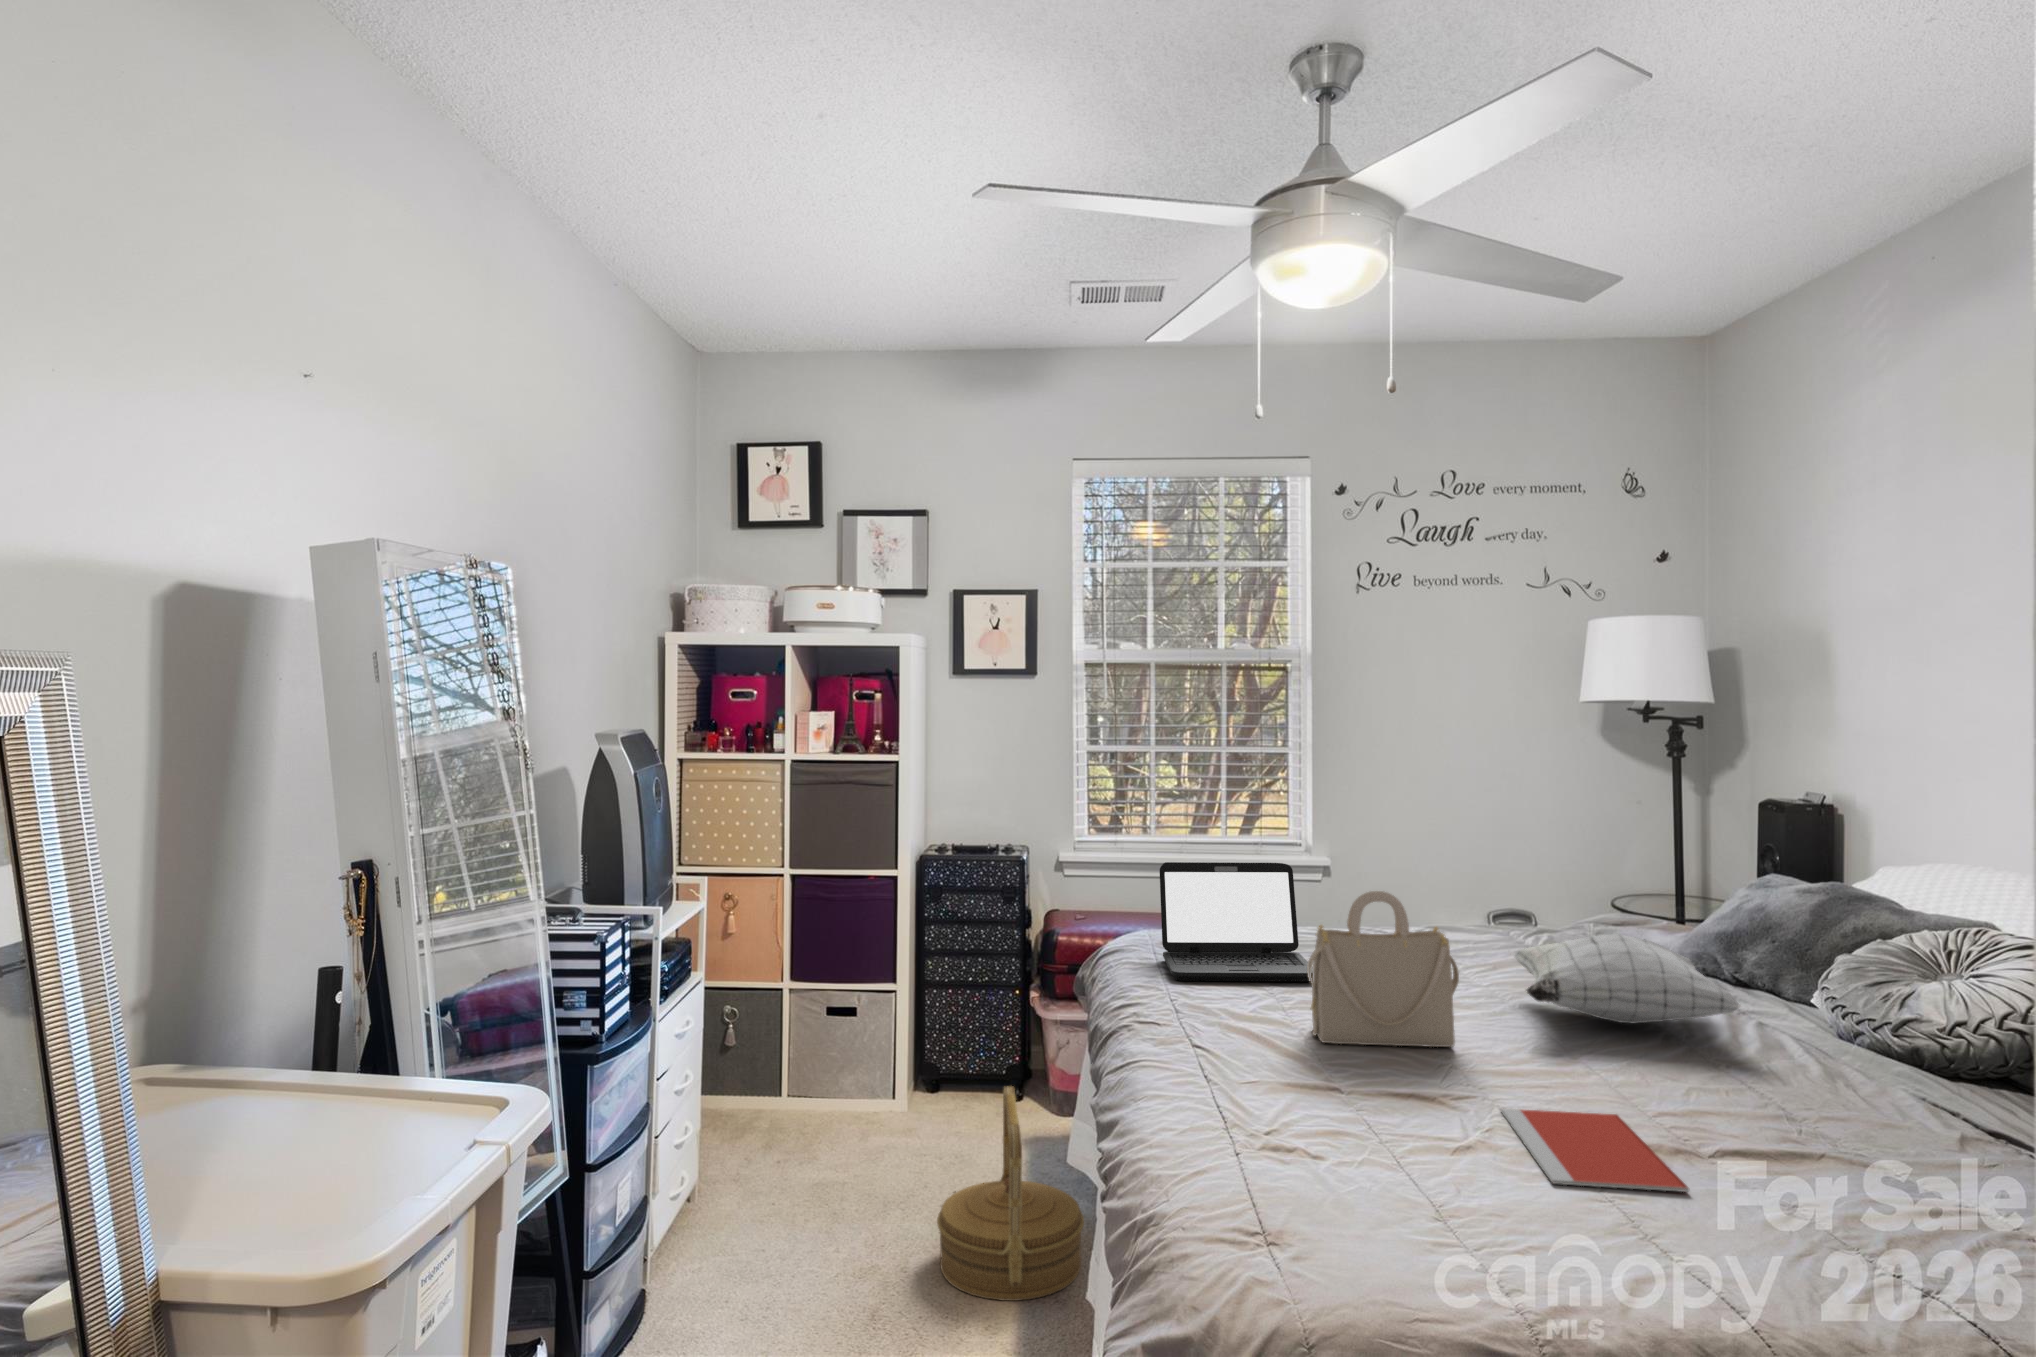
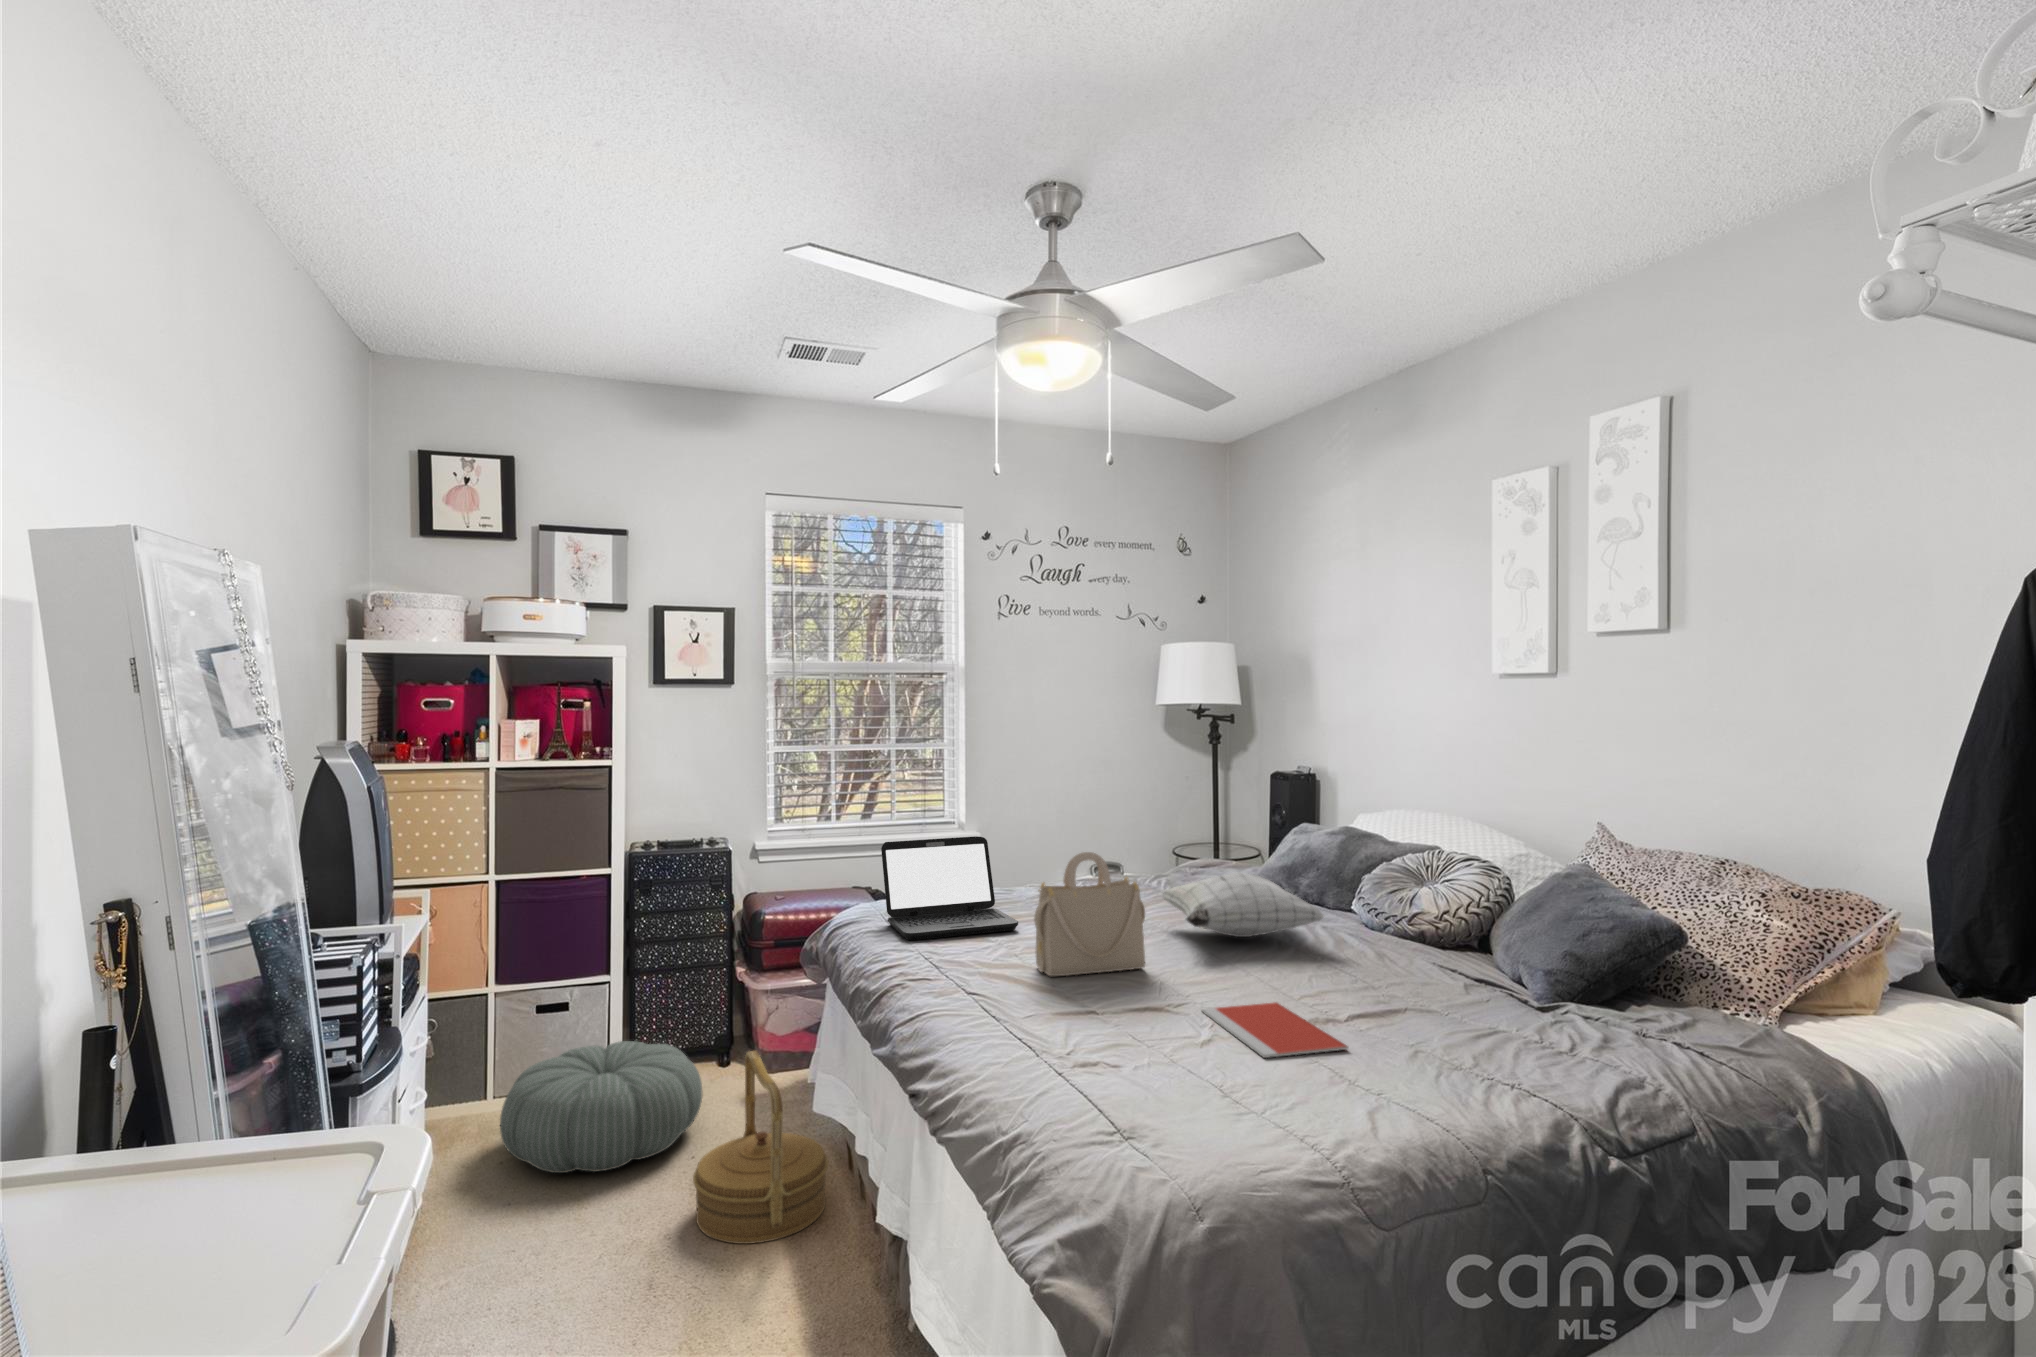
pouf: none [775,1058,976,1192] -> present [500,1041,702,1173]

